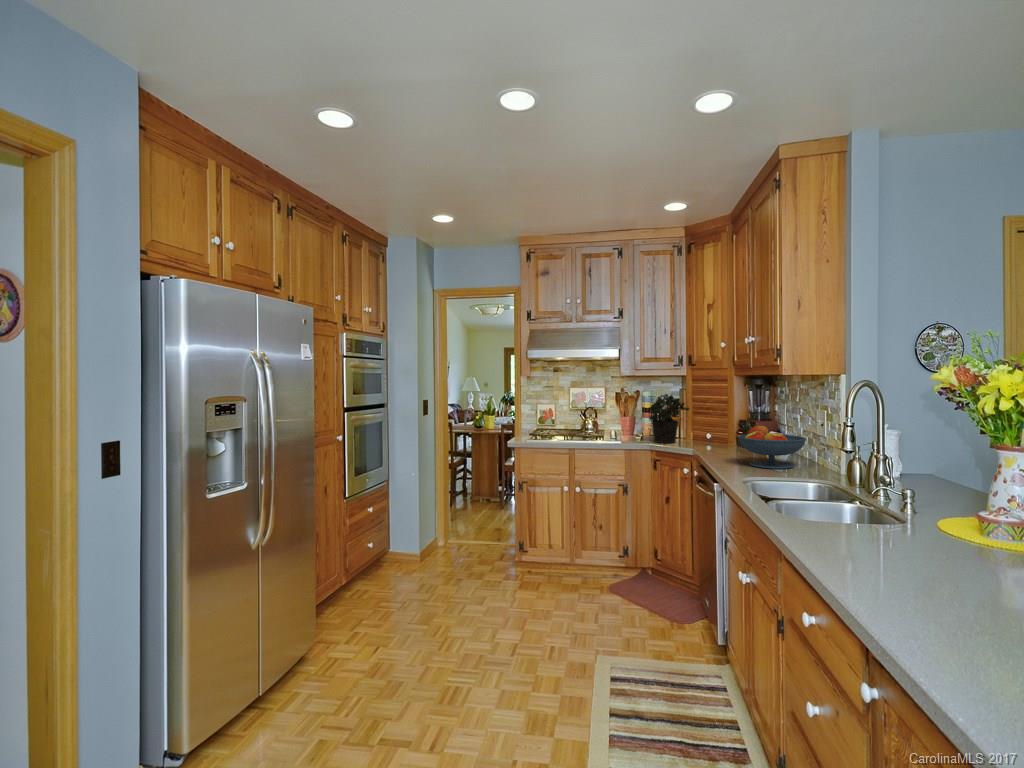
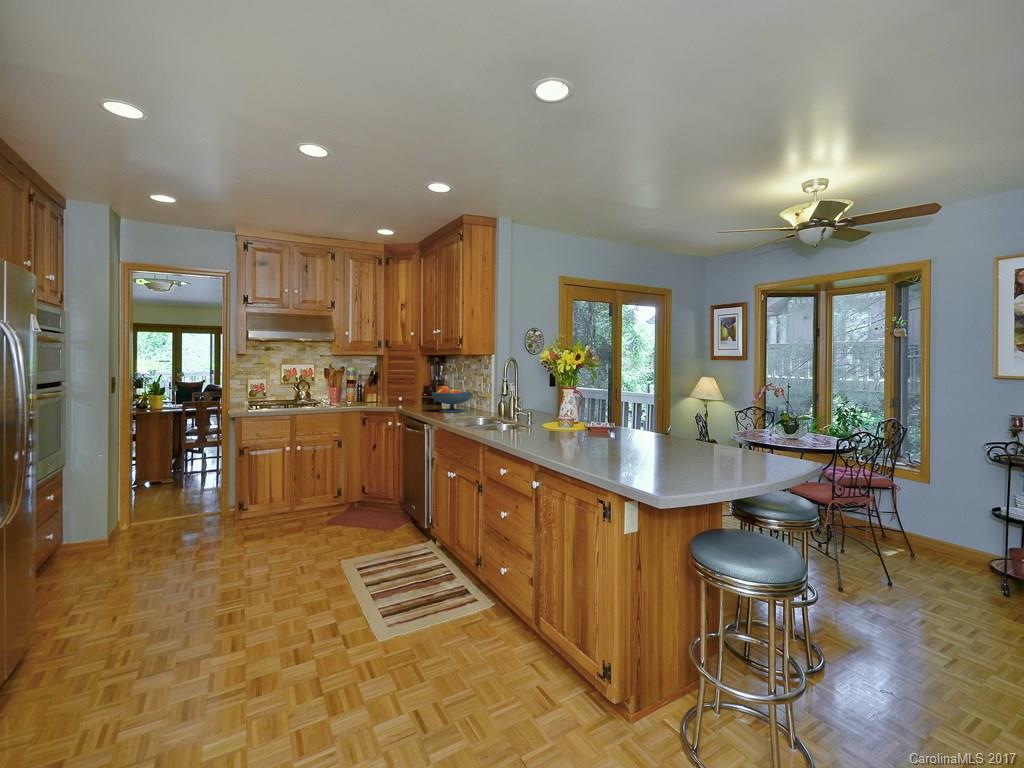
potted plant: present [649,393,689,443] -> none [357,367,387,406]

